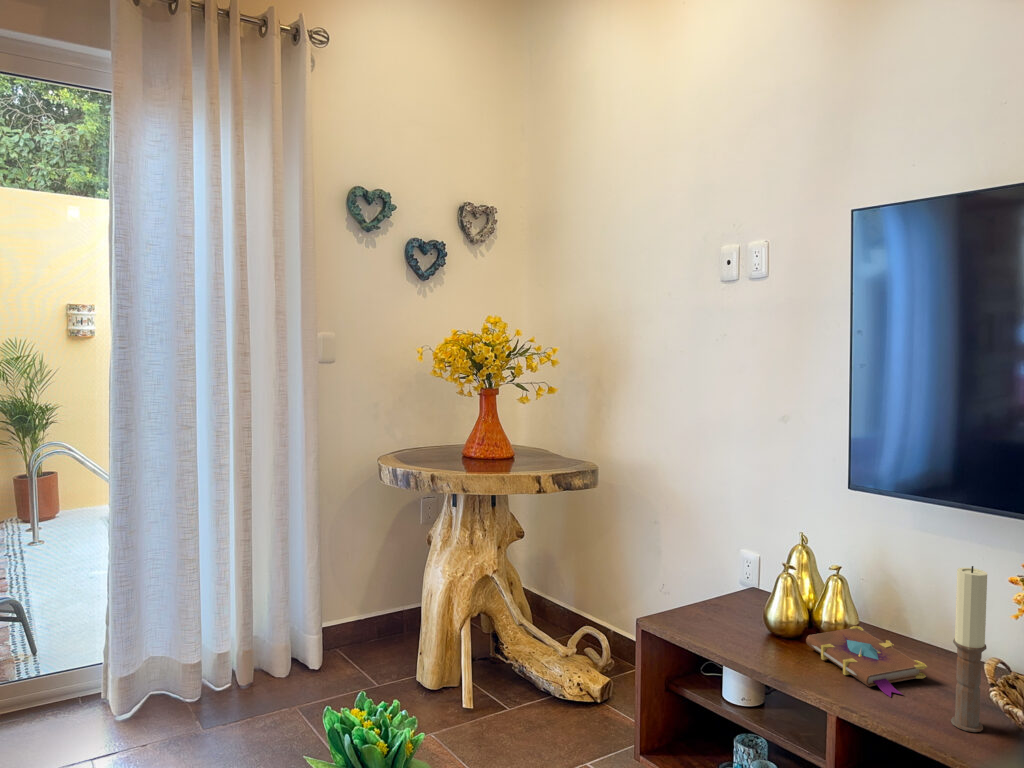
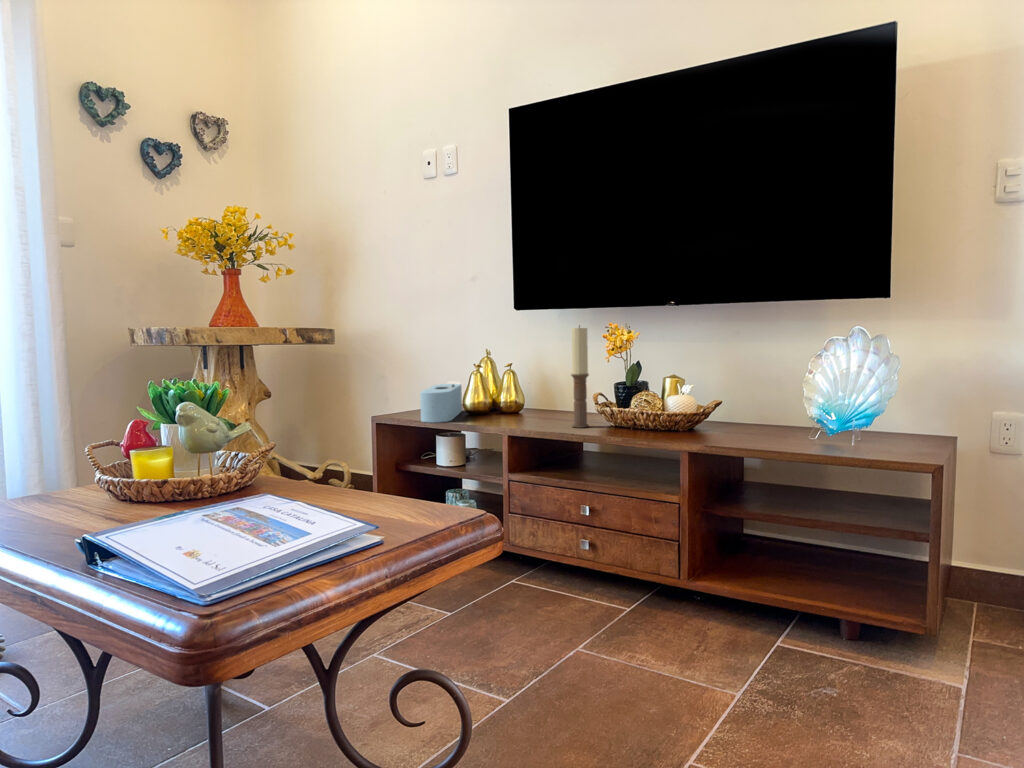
speaker: none [705,569,762,655] -> present [420,384,462,422]
book: present [806,626,927,697] -> none [490,402,563,424]

